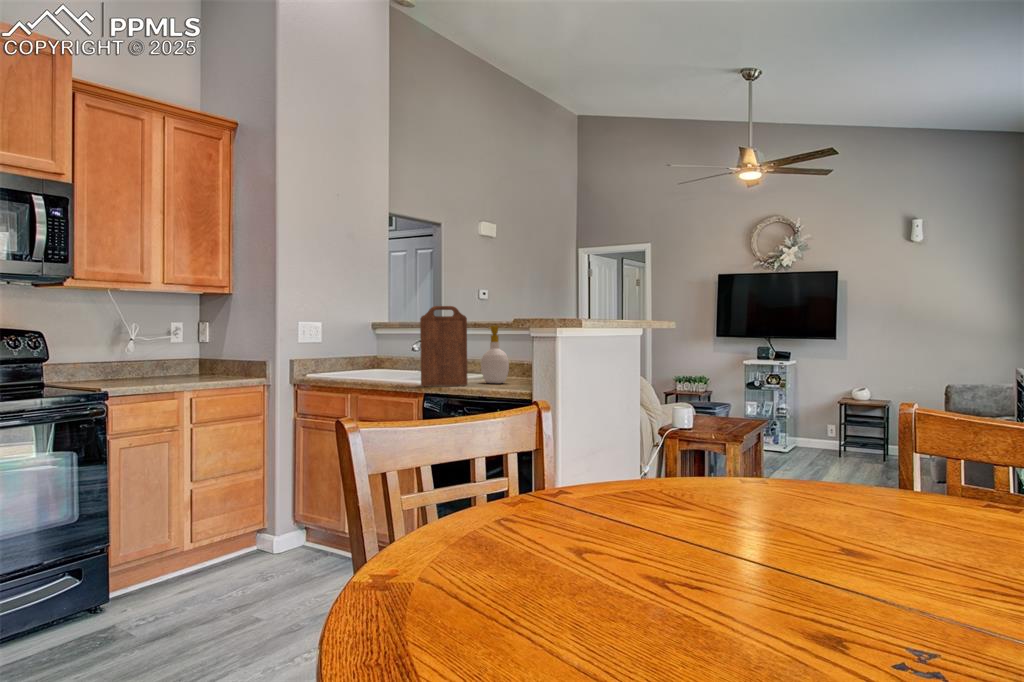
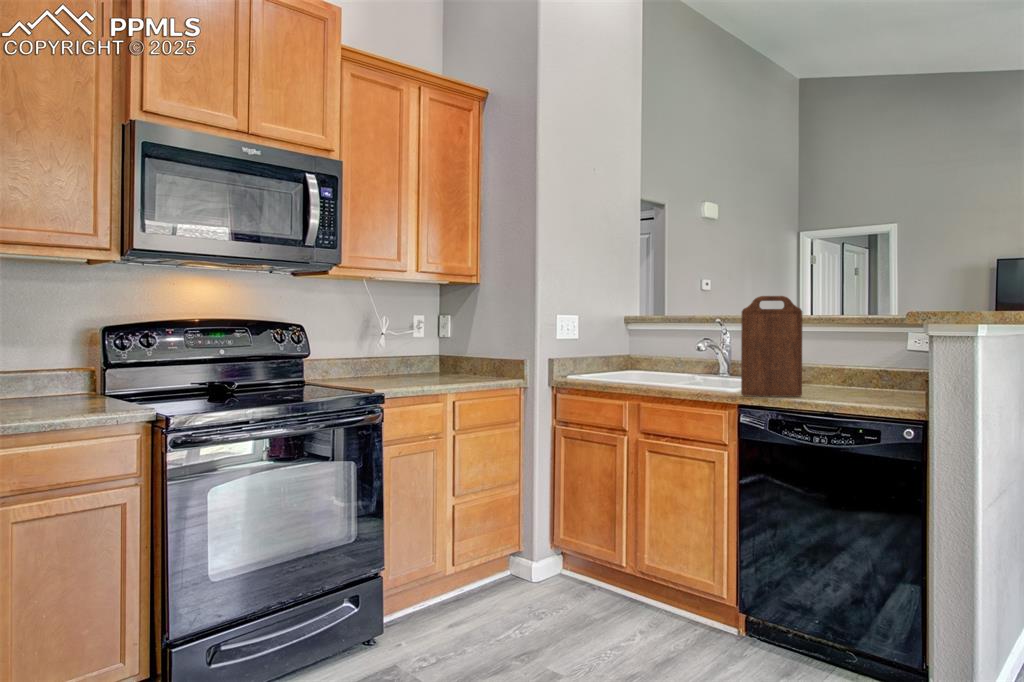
soap bottle: present [481,326,509,383] -> none [810,321,853,394]

